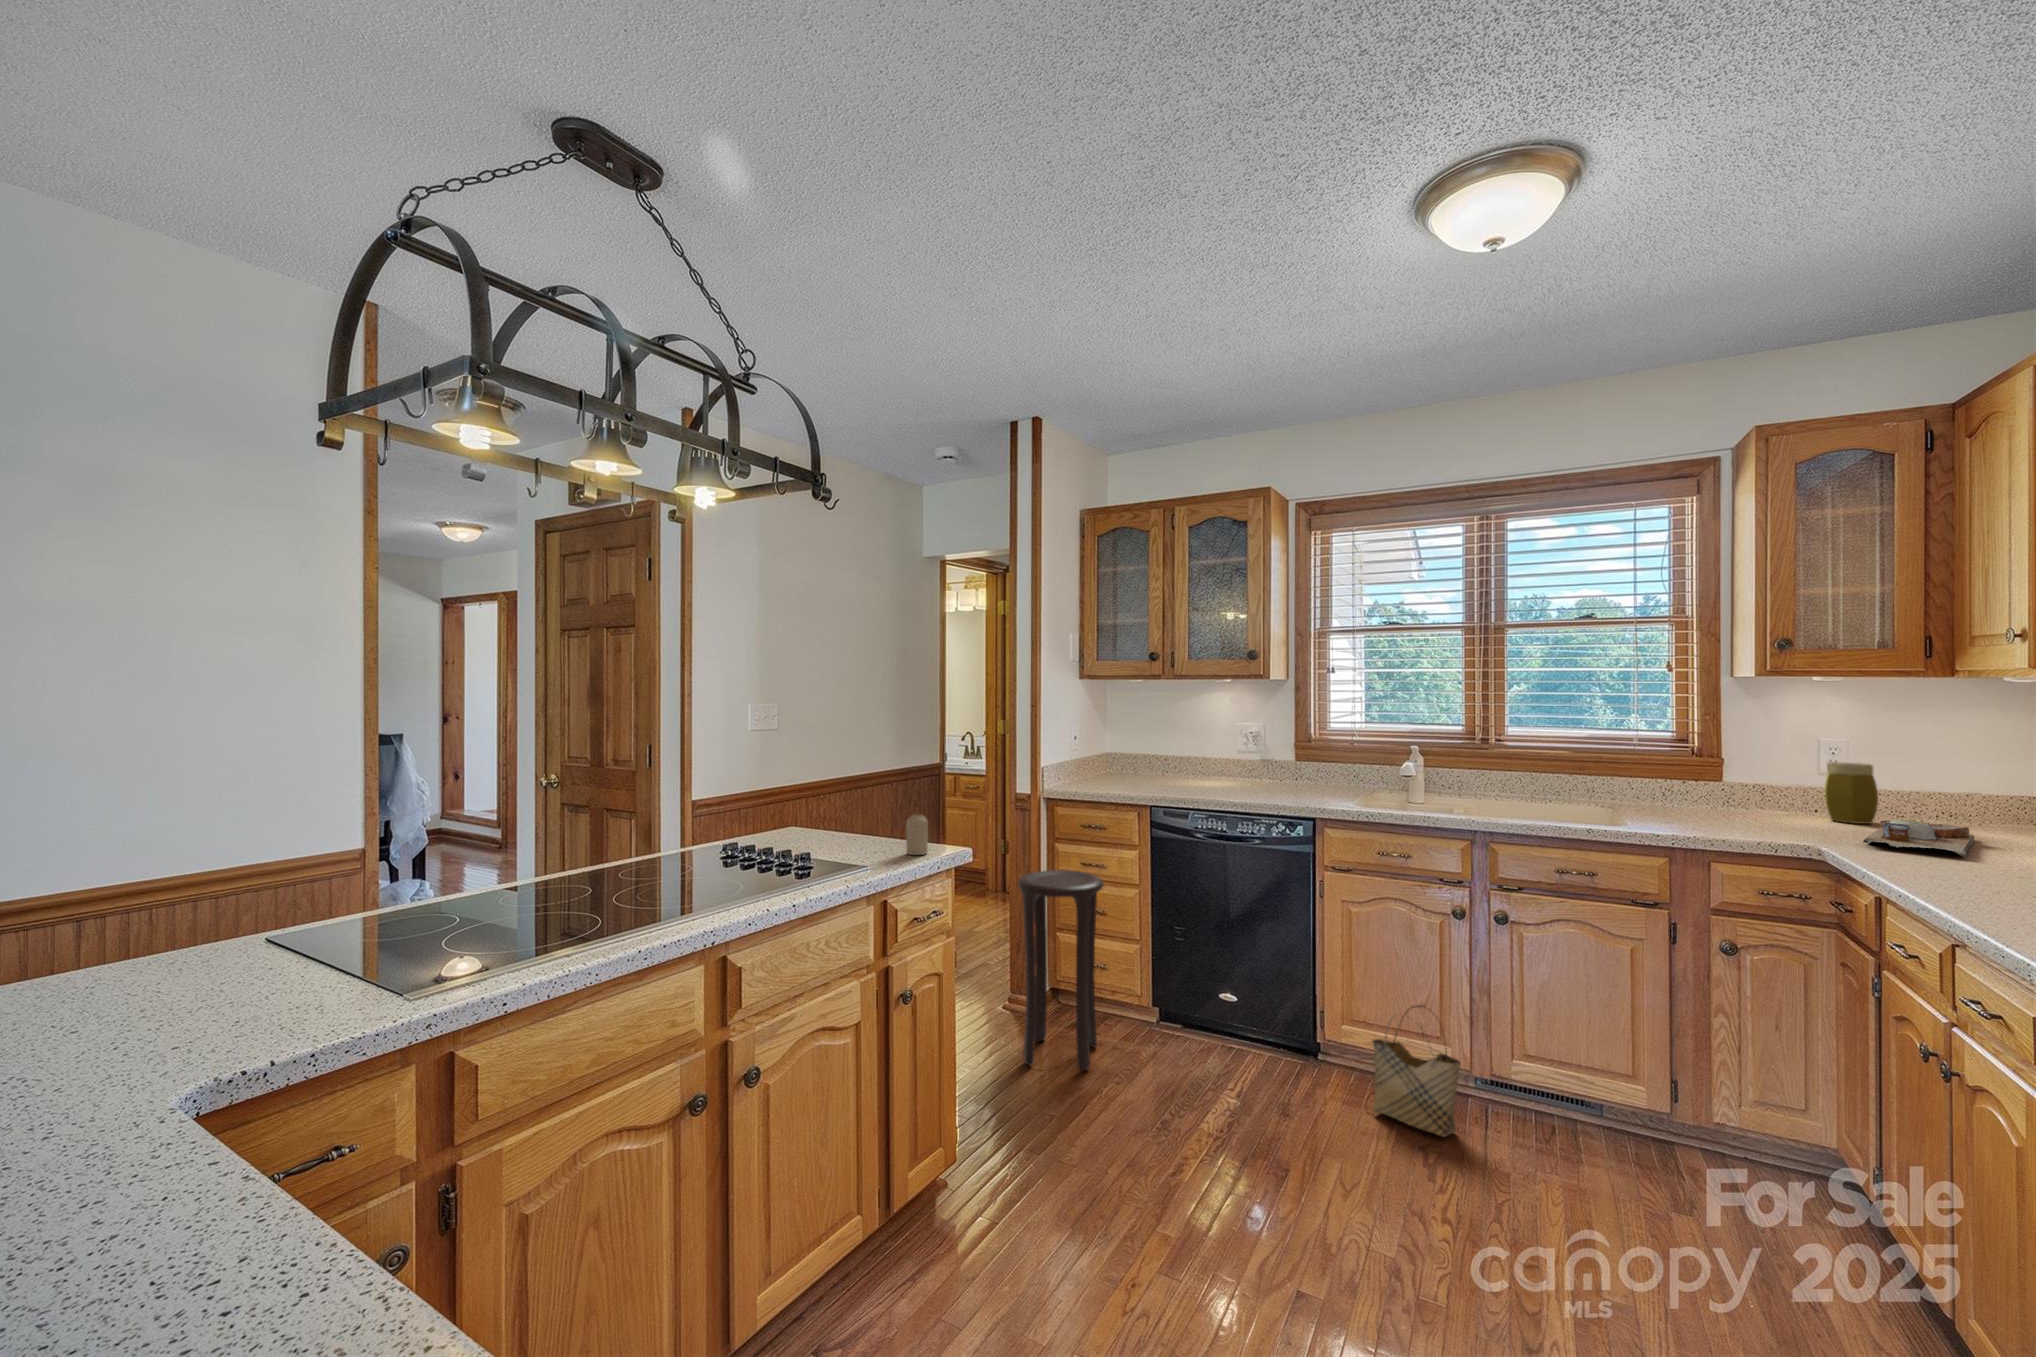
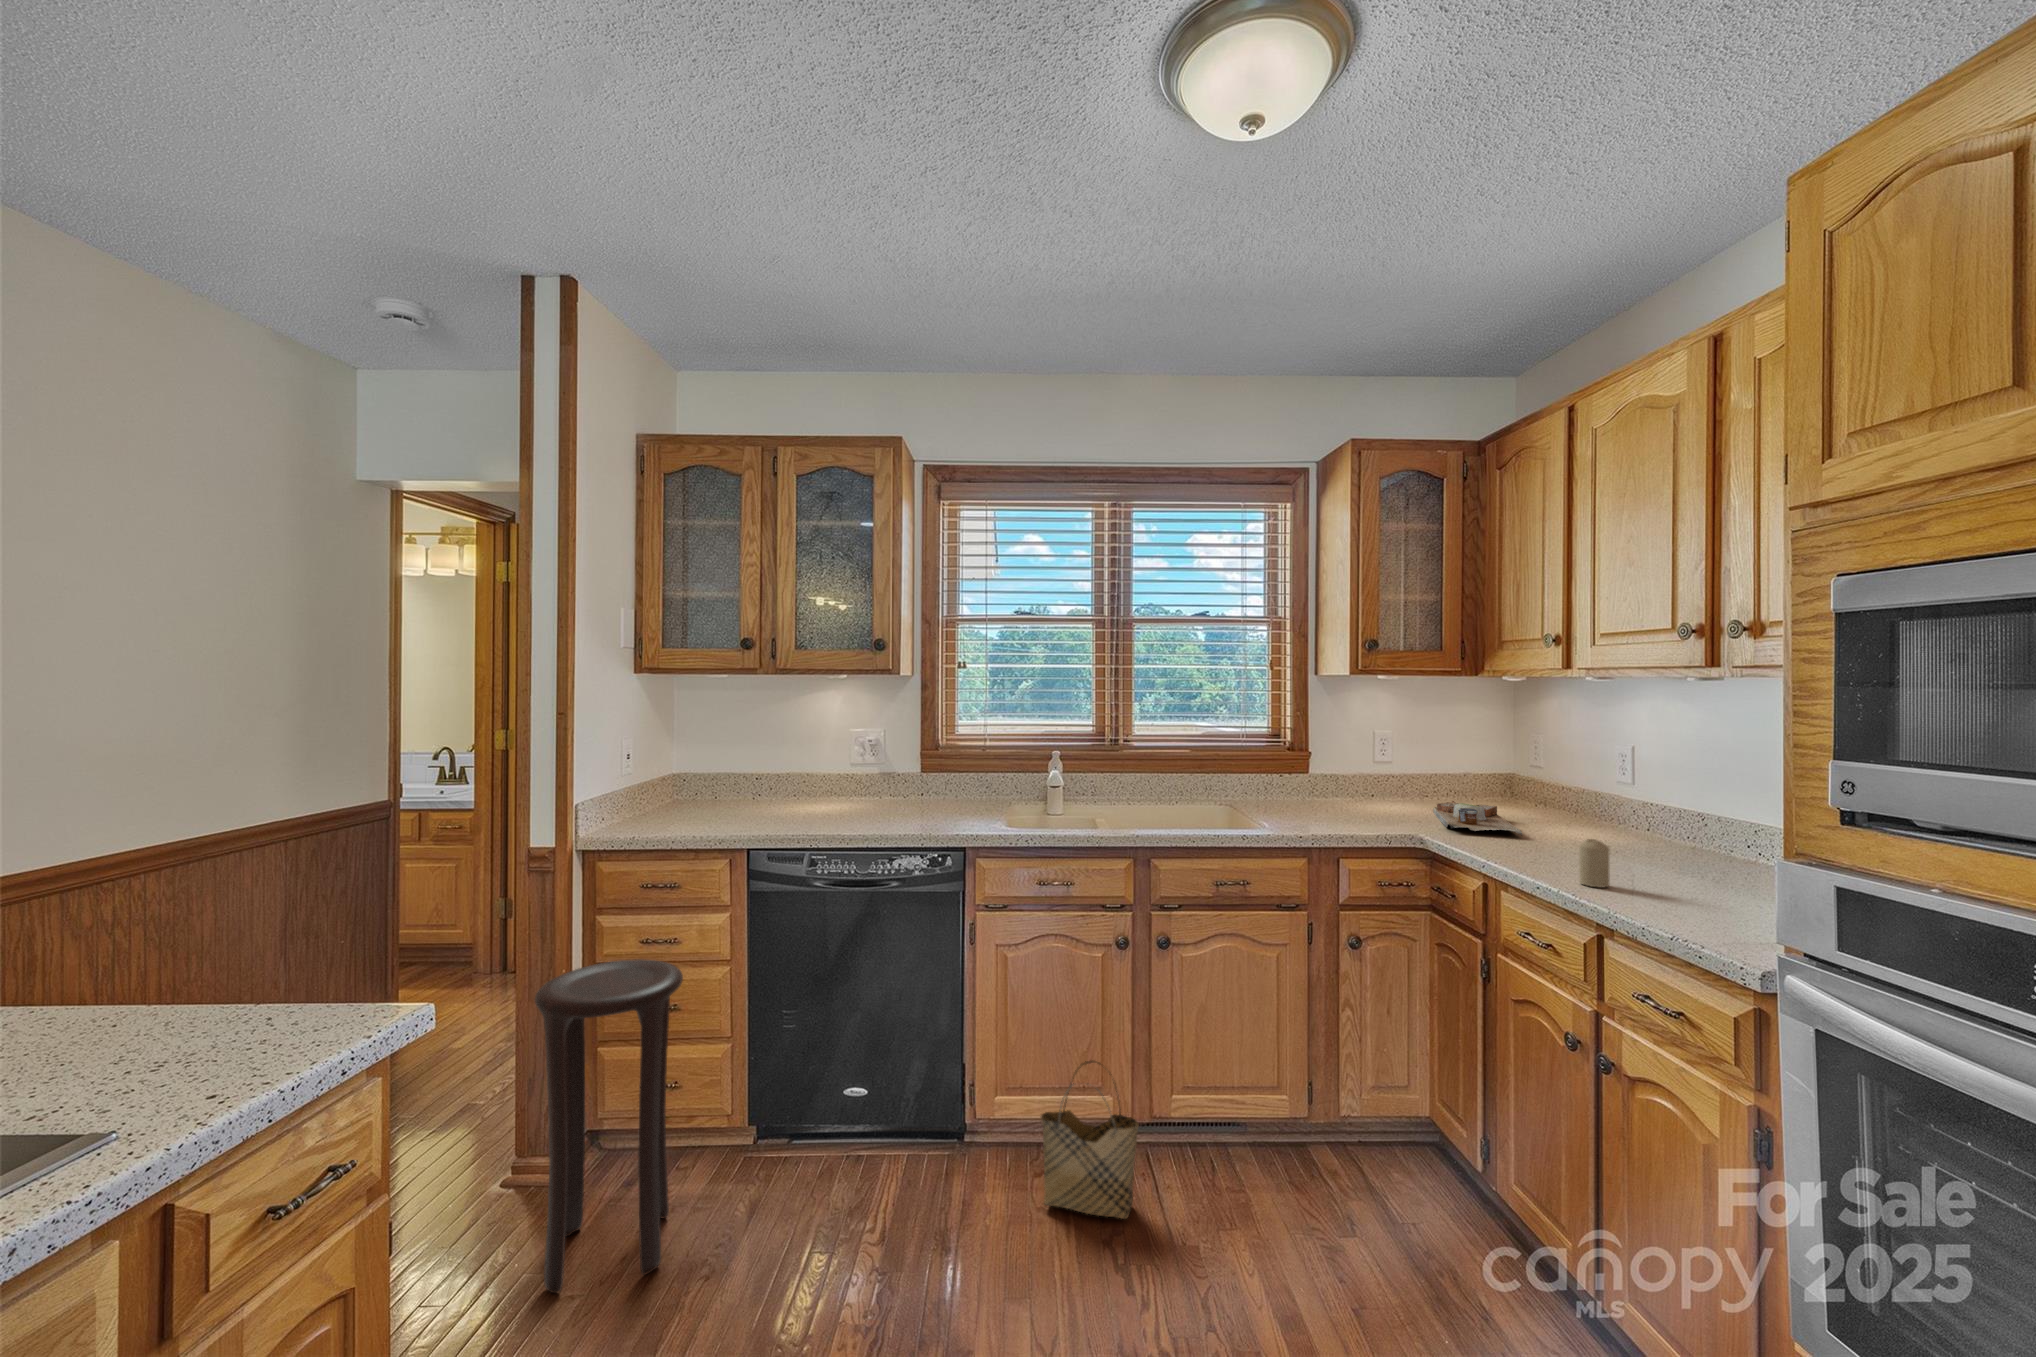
jar: present [1824,762,1878,824] -> none [1384,752,1424,807]
candle: present [906,815,928,855] -> present [1579,839,1610,887]

